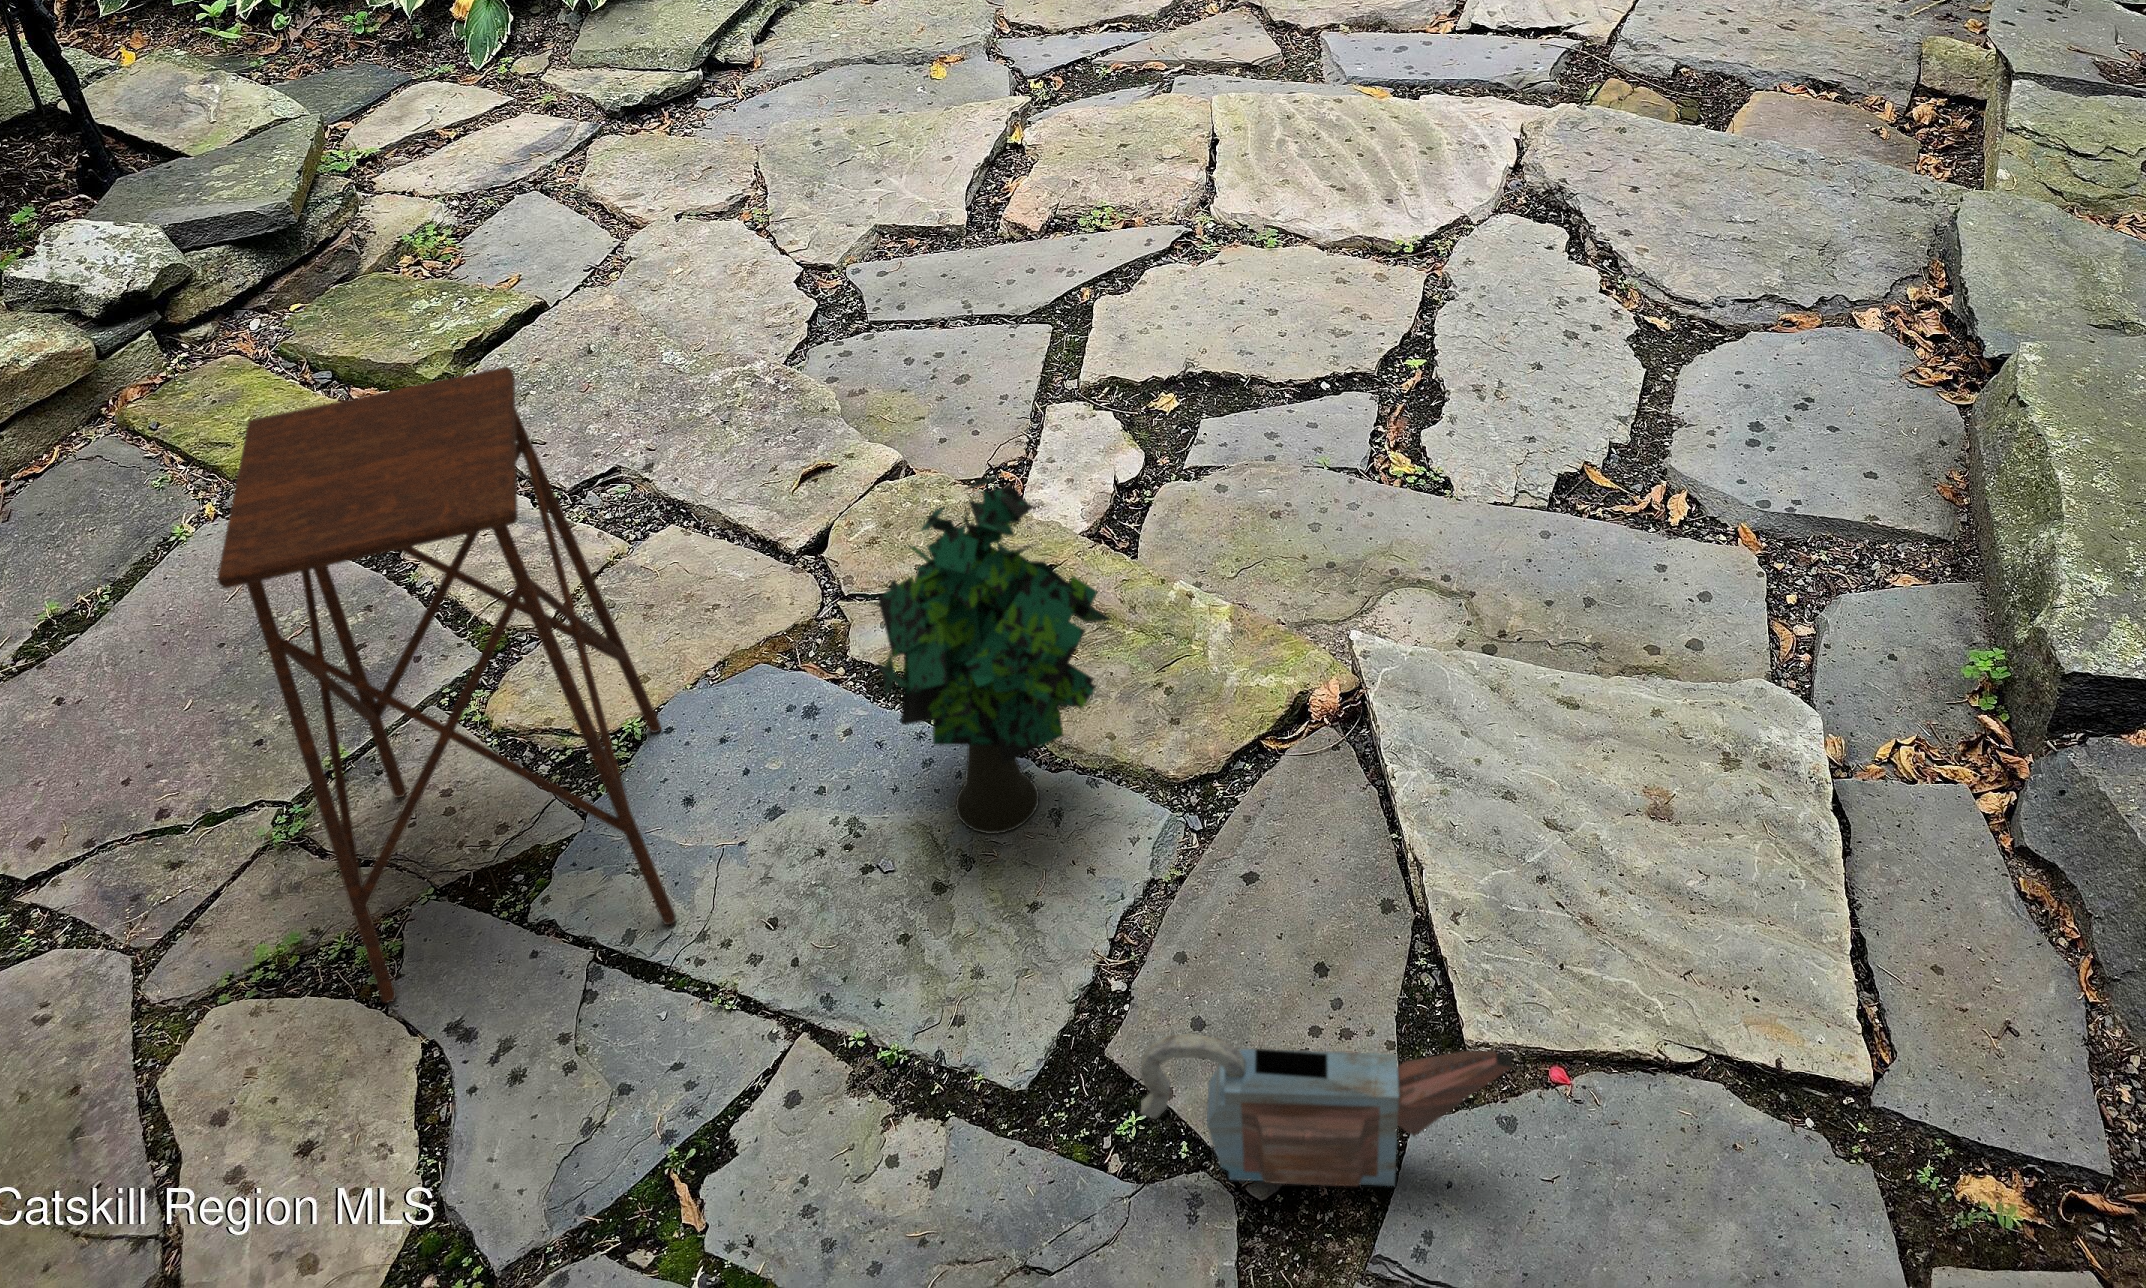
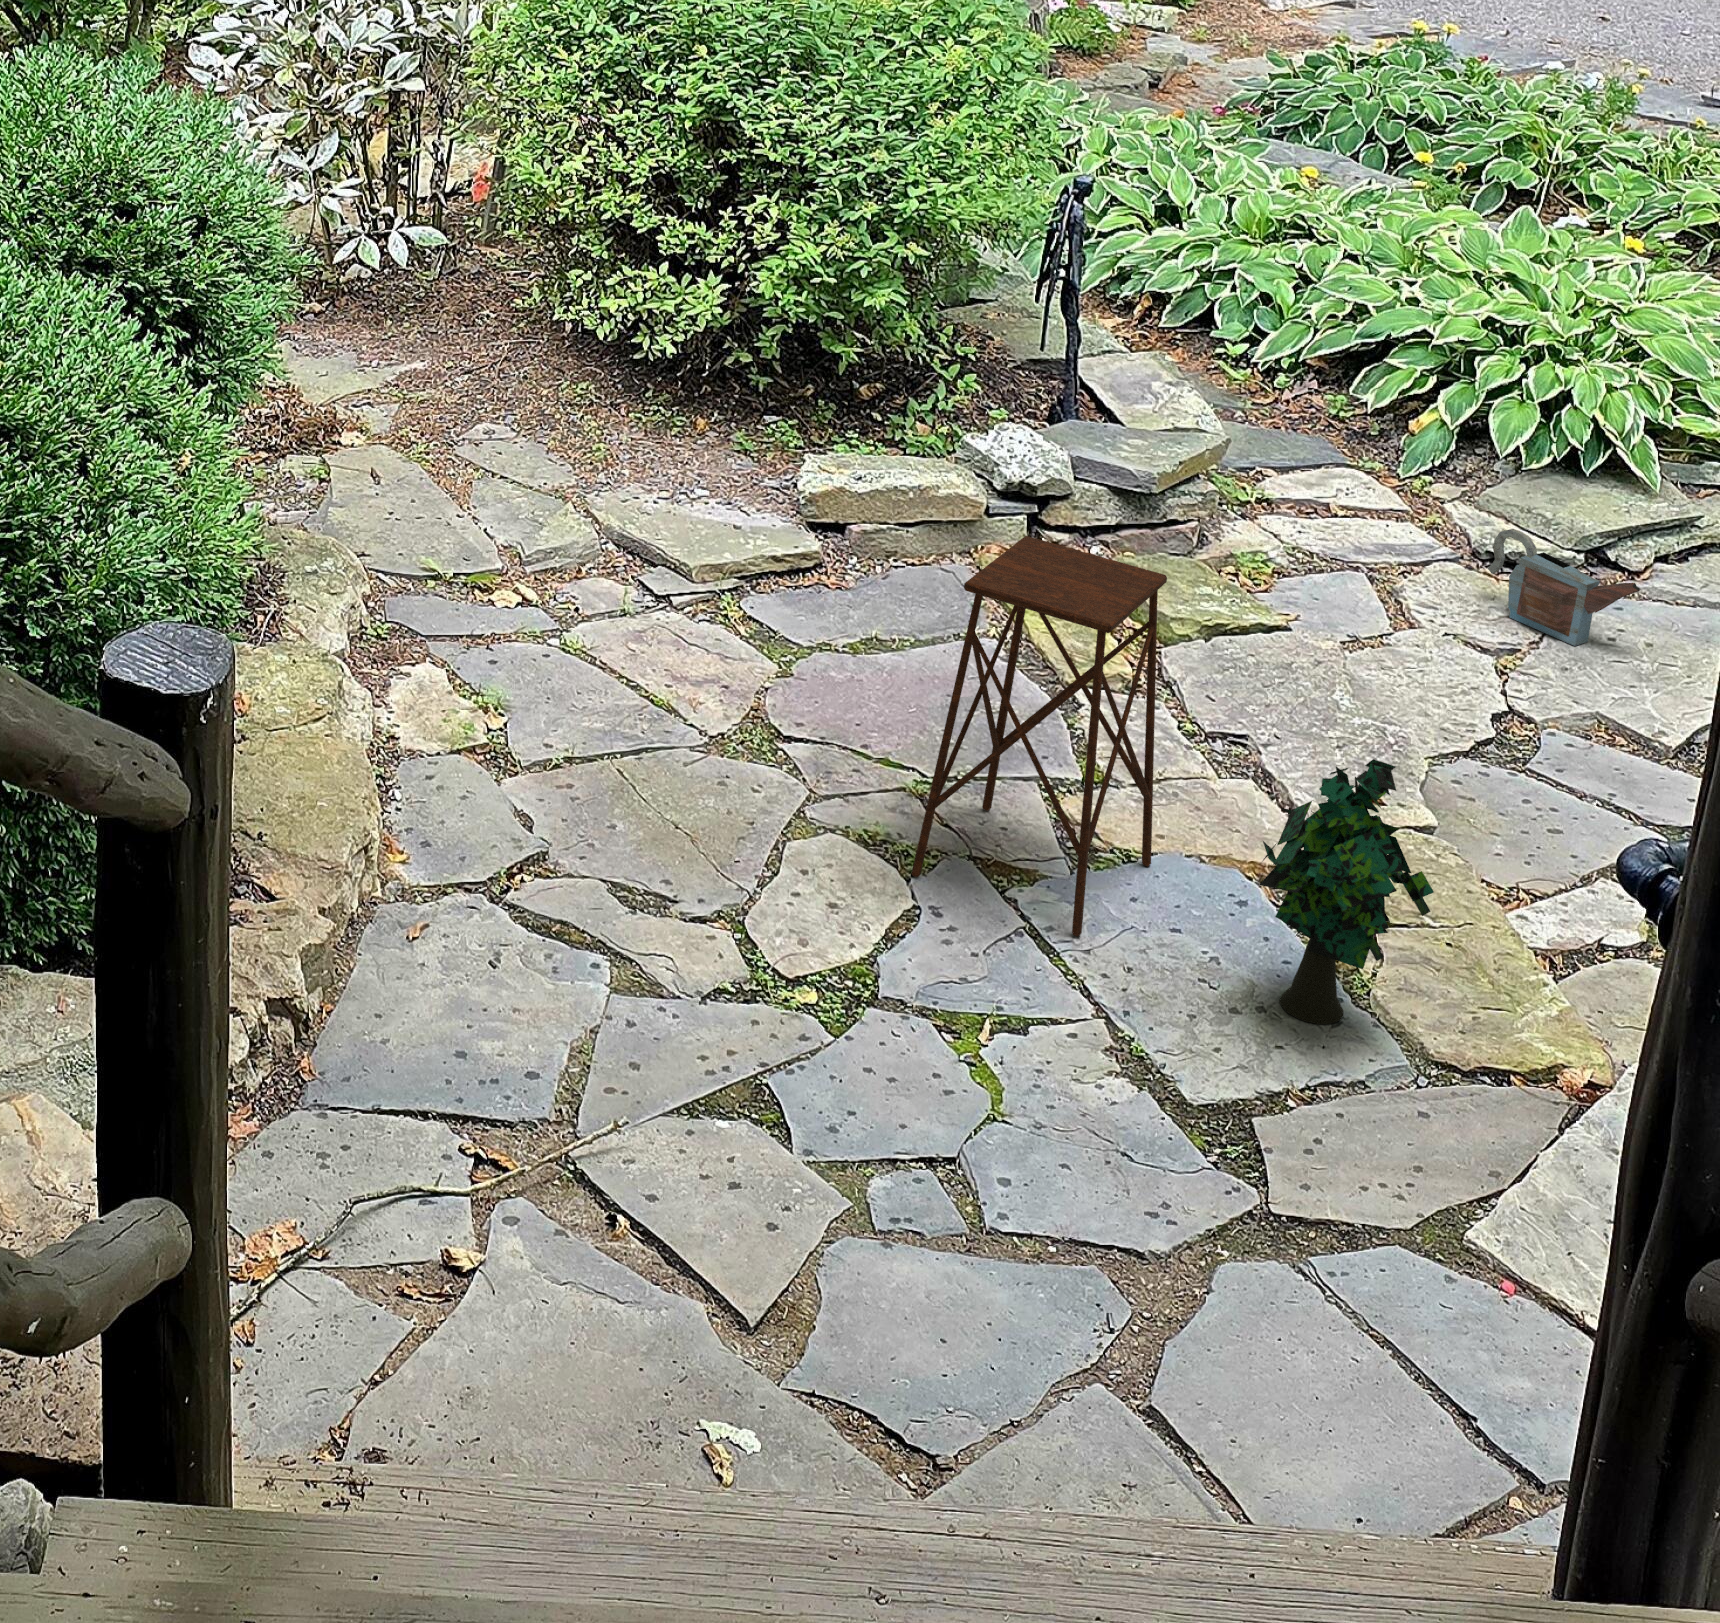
watering can: present [1141,1034,1512,1186] -> present [1488,529,1641,646]

